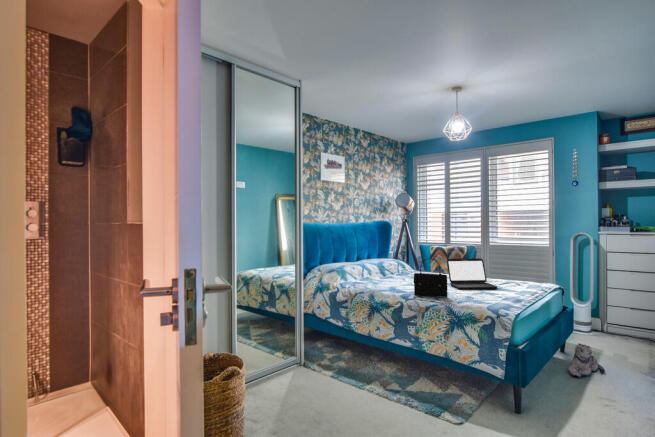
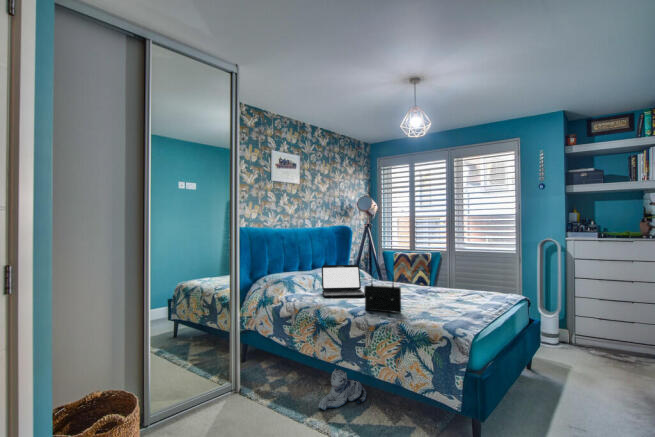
laptop: present [447,258,497,290] -> present [322,265,364,298]
plush toy: present [568,343,605,377] -> present [318,369,367,410]

